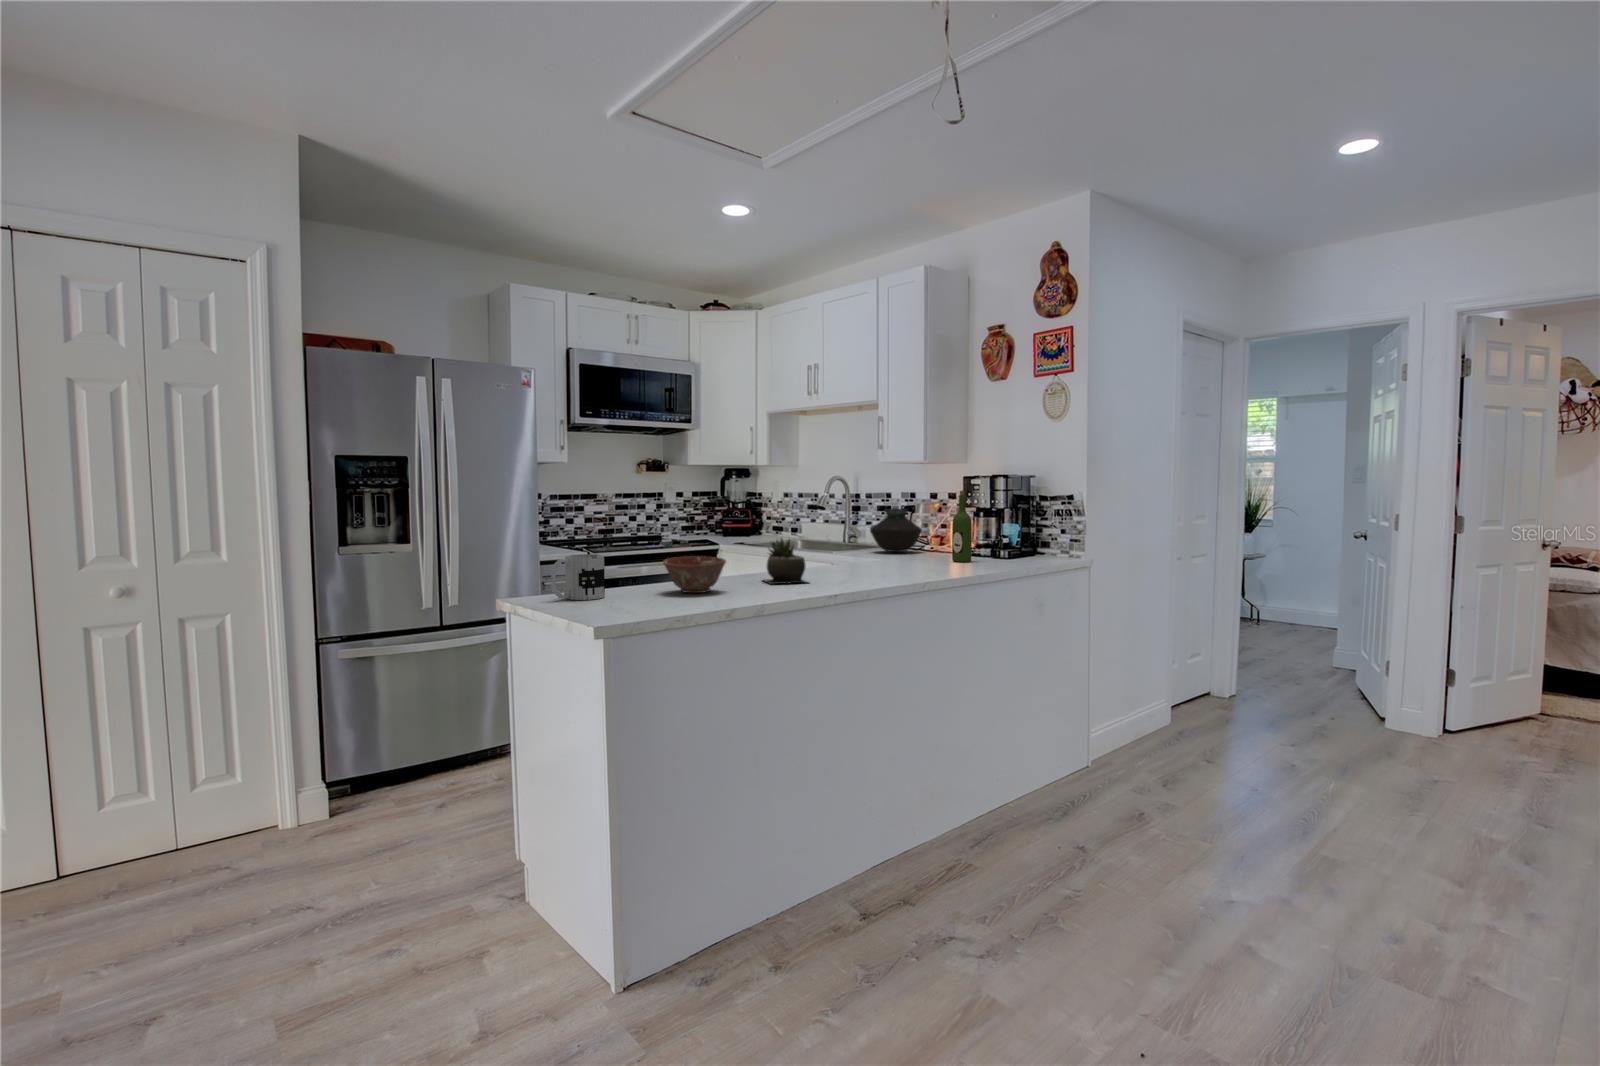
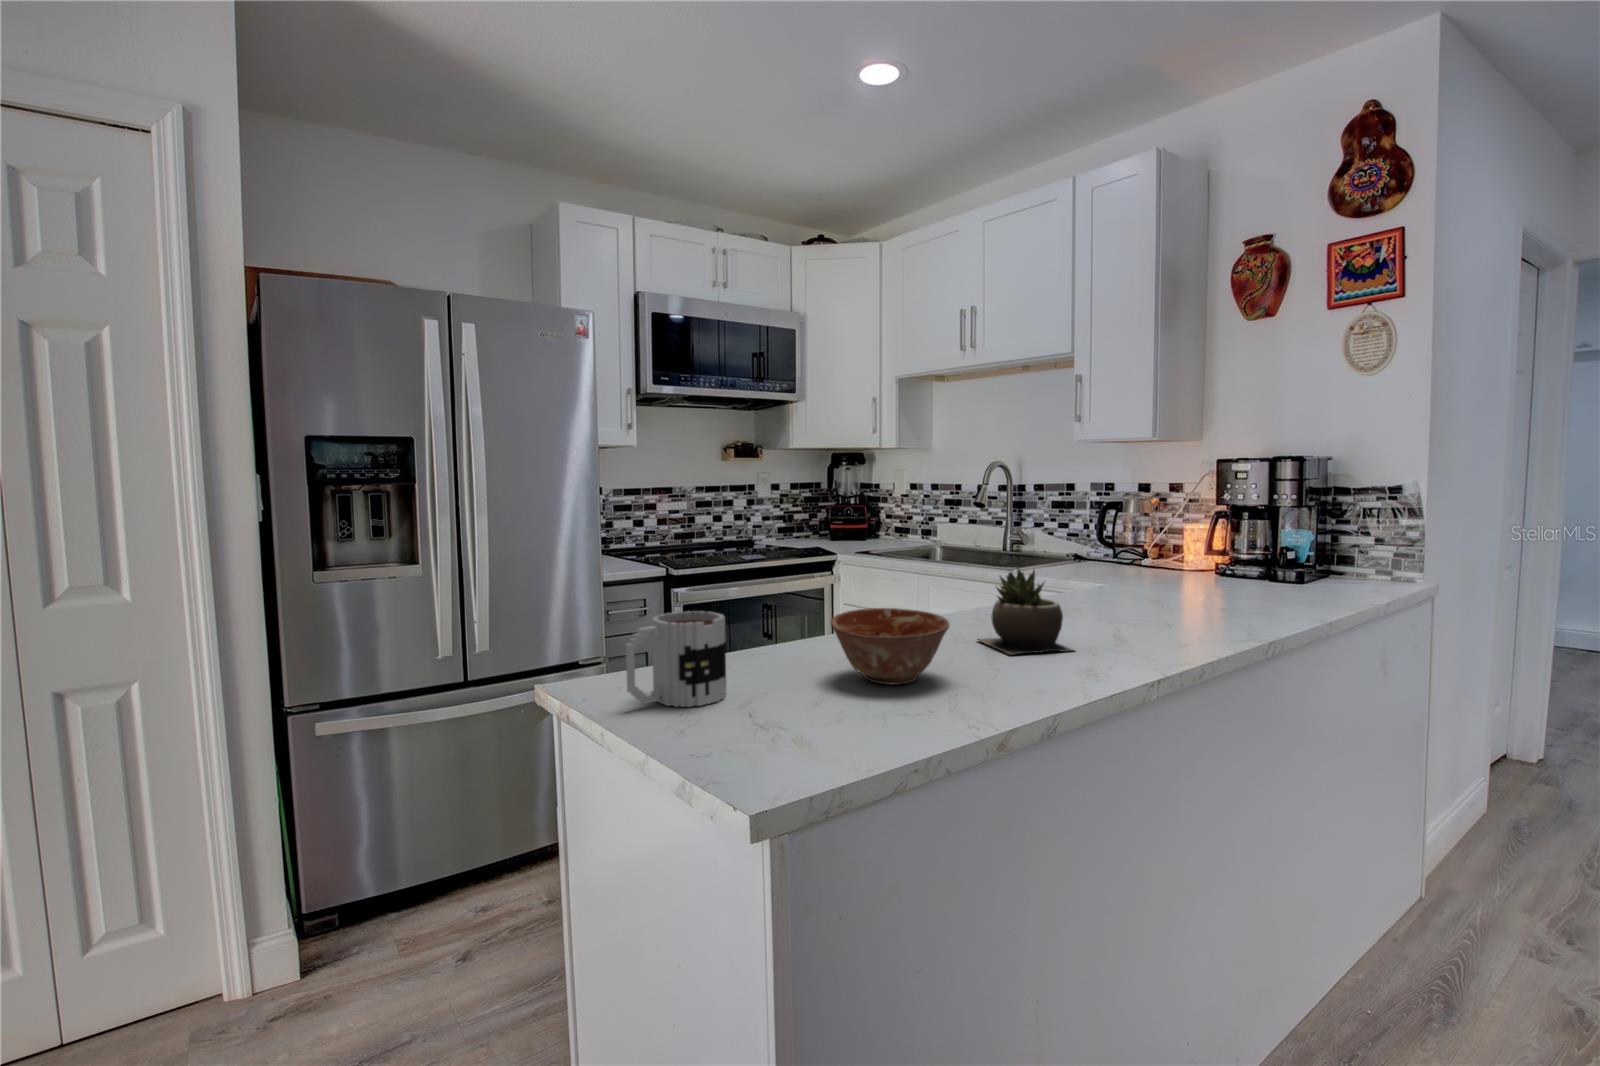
wine bottle: present [952,491,972,562] -> none [1227,481,1262,593]
vase: present [870,508,922,552] -> none [1064,507,1144,570]

